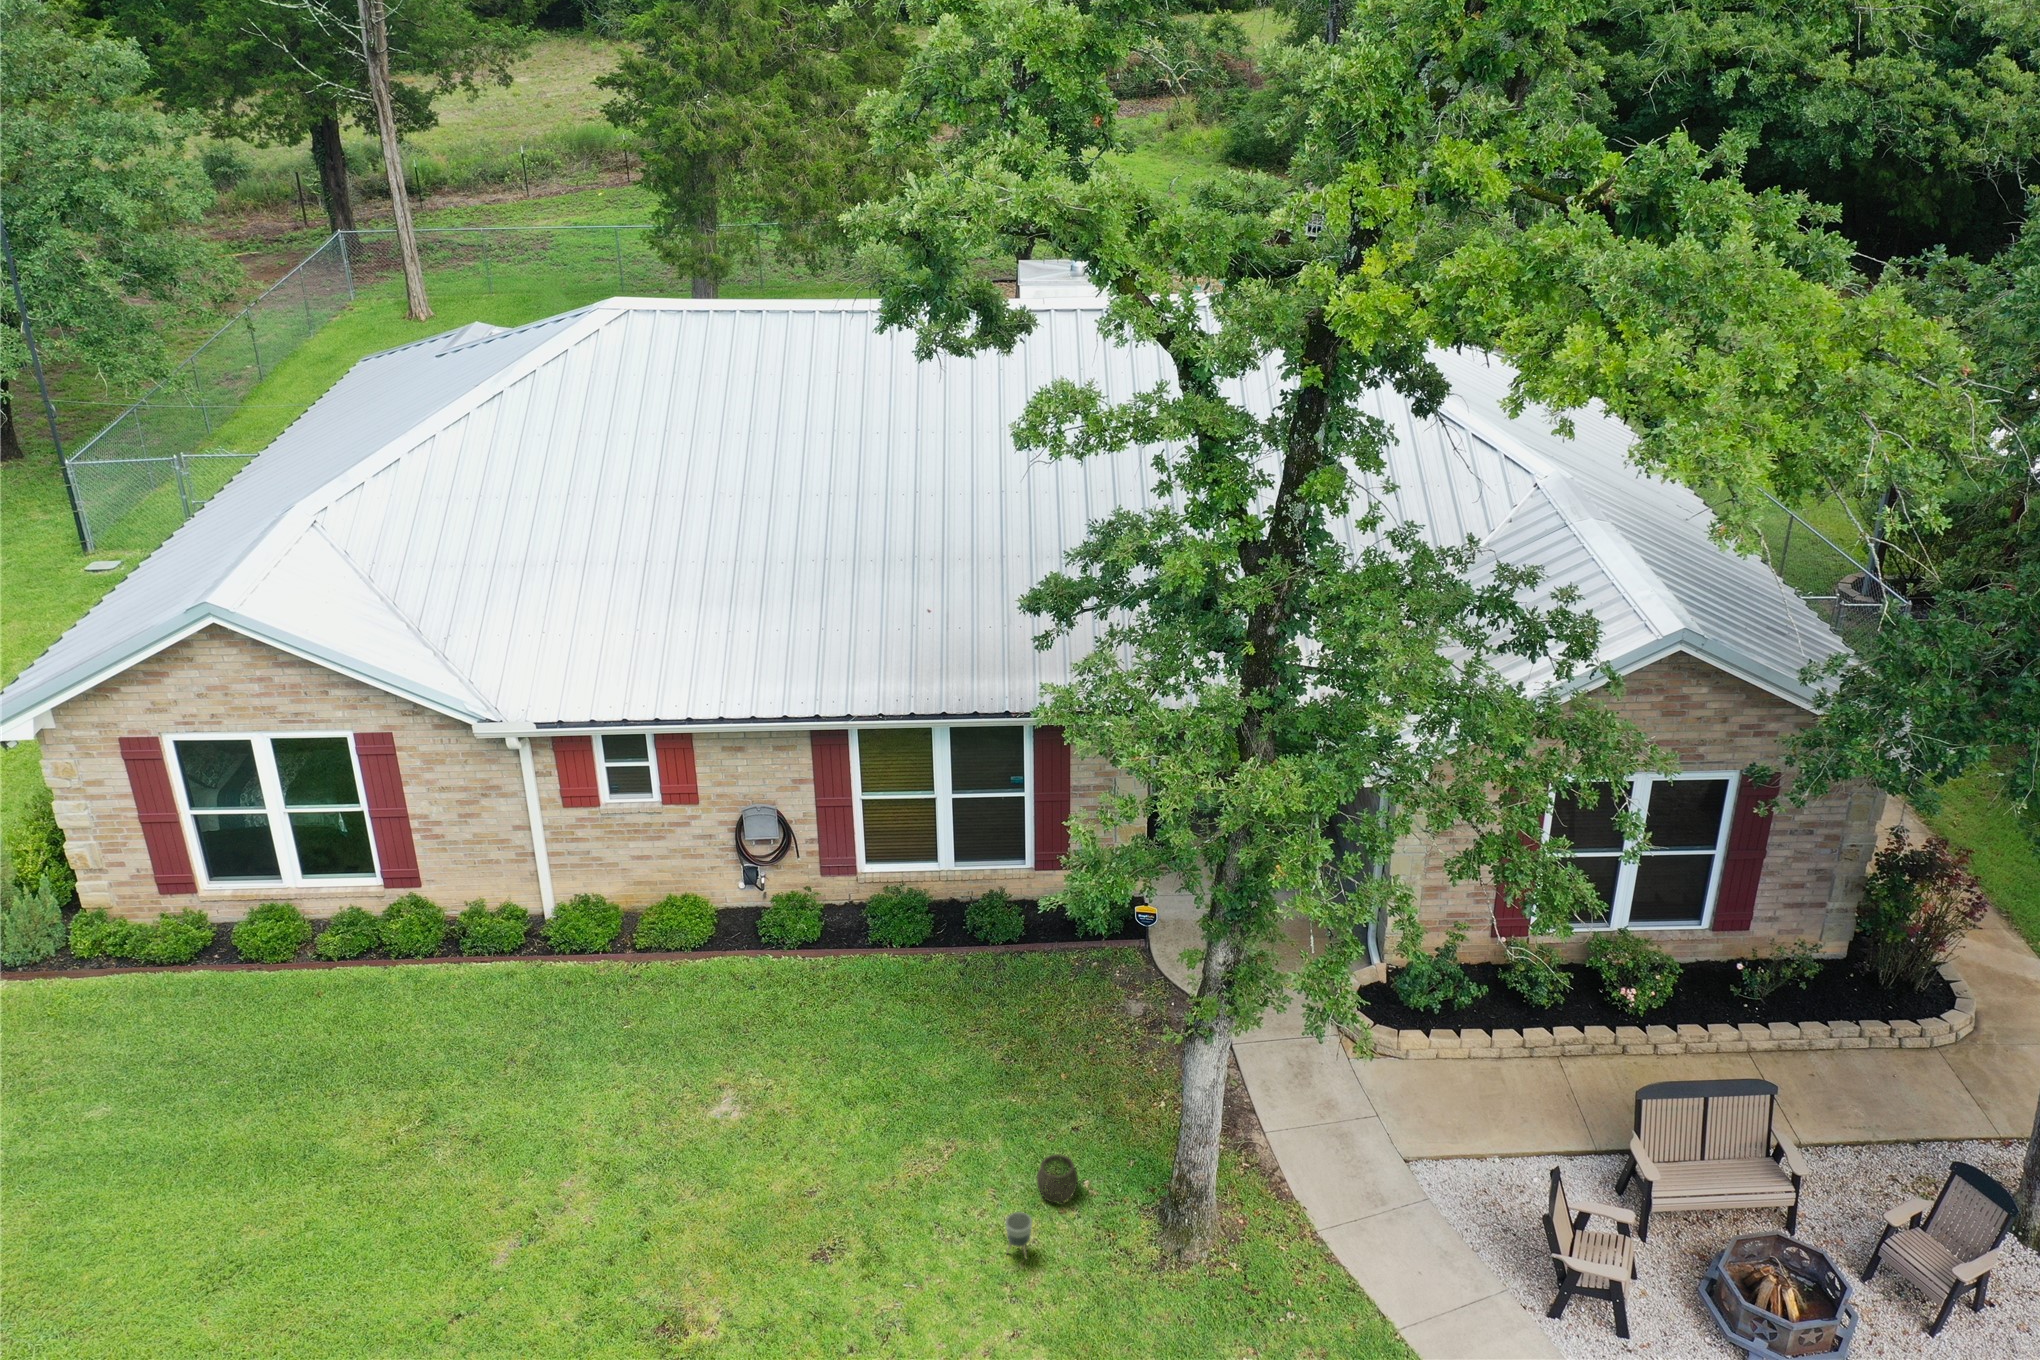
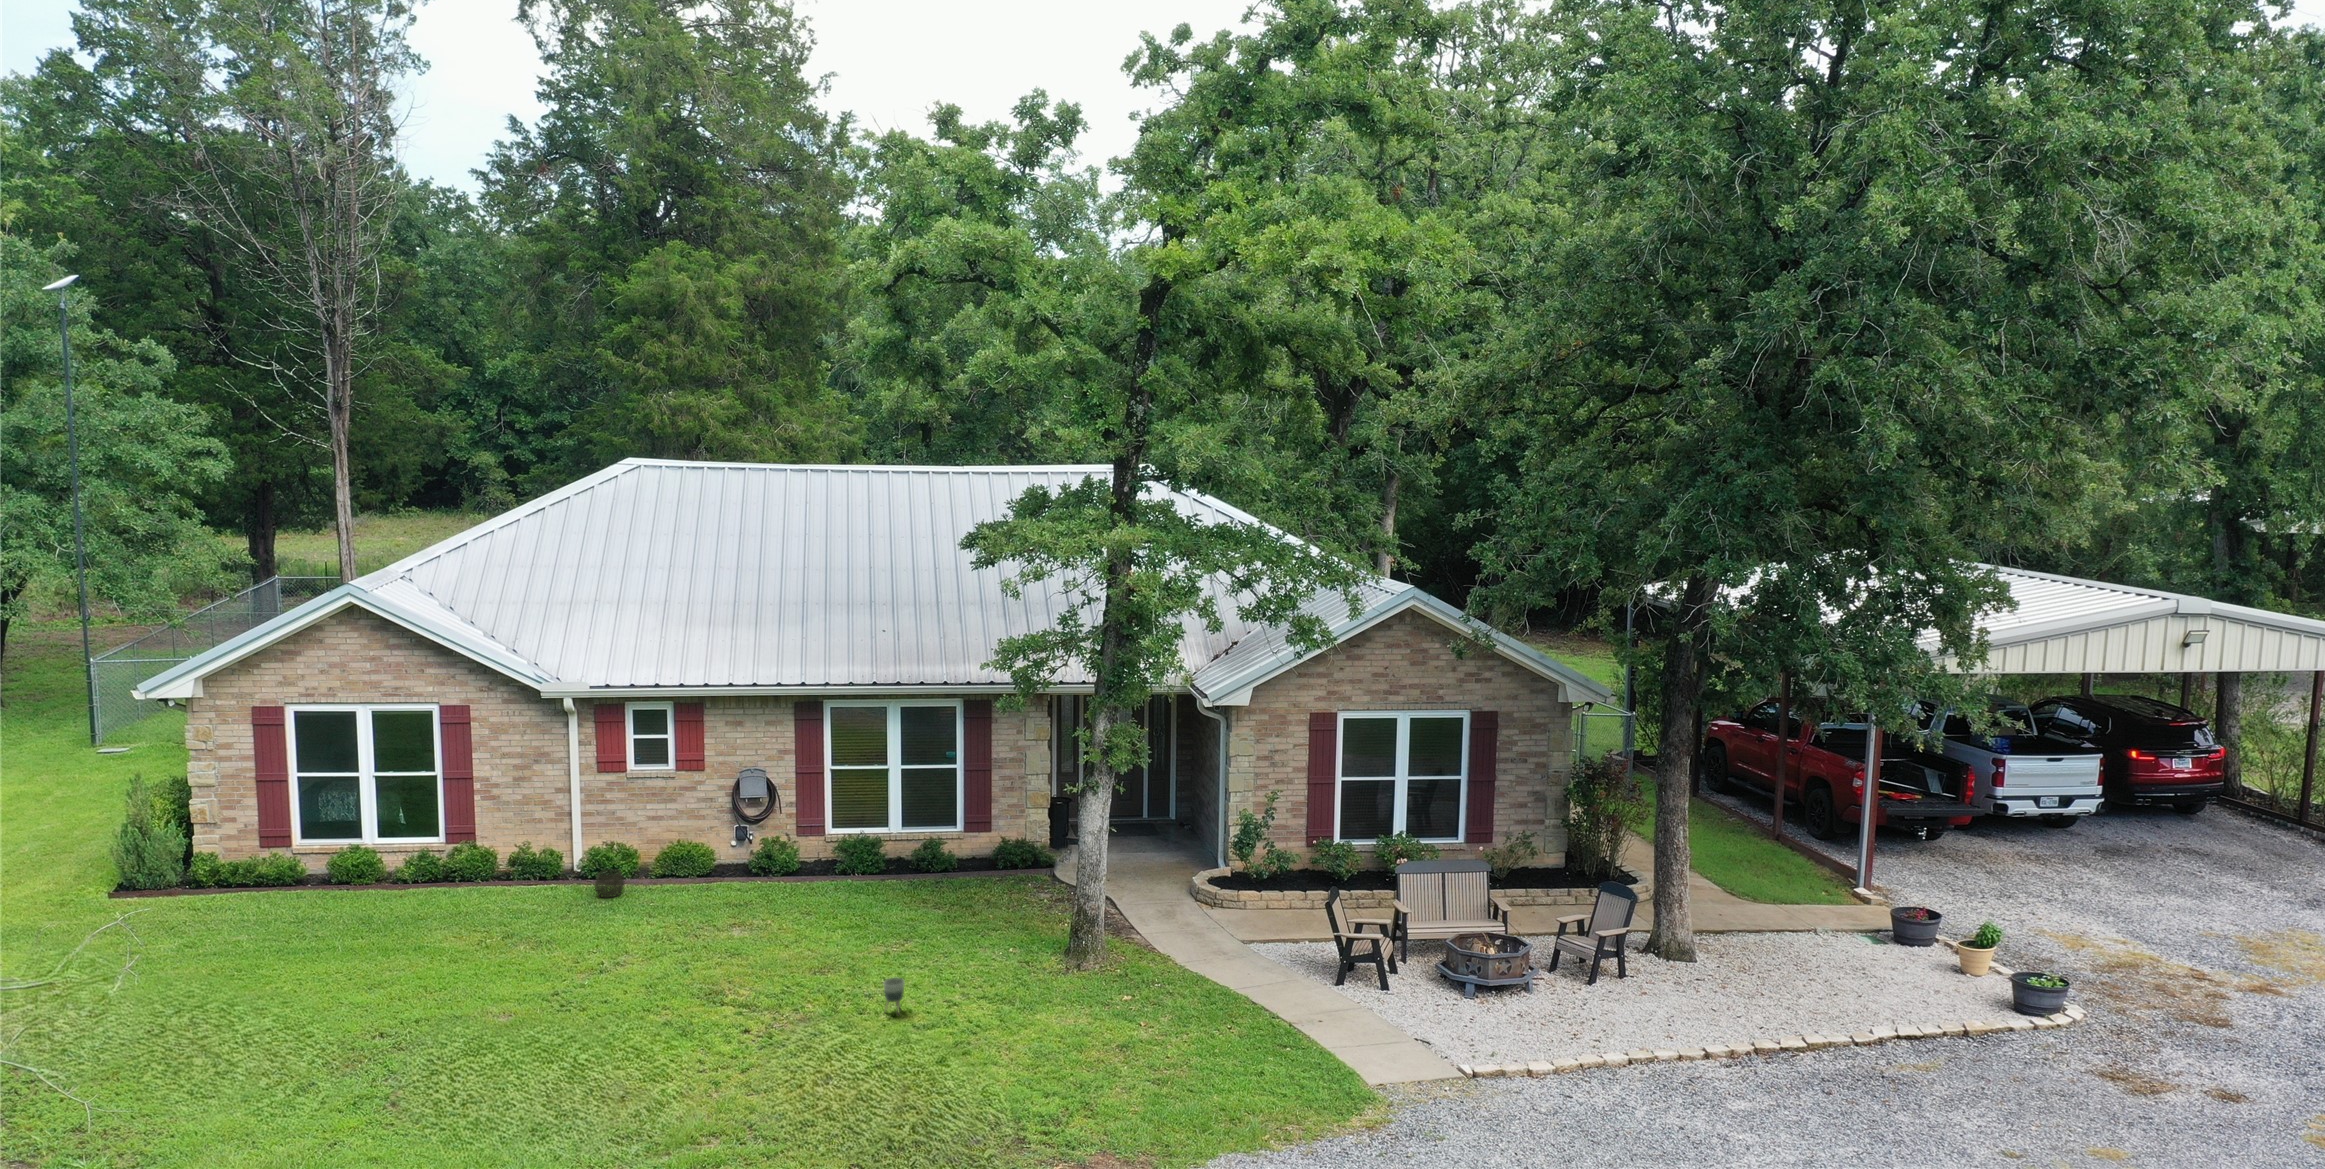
woven basket: present [1037,1154,1078,1203] -> present [595,869,625,898]

